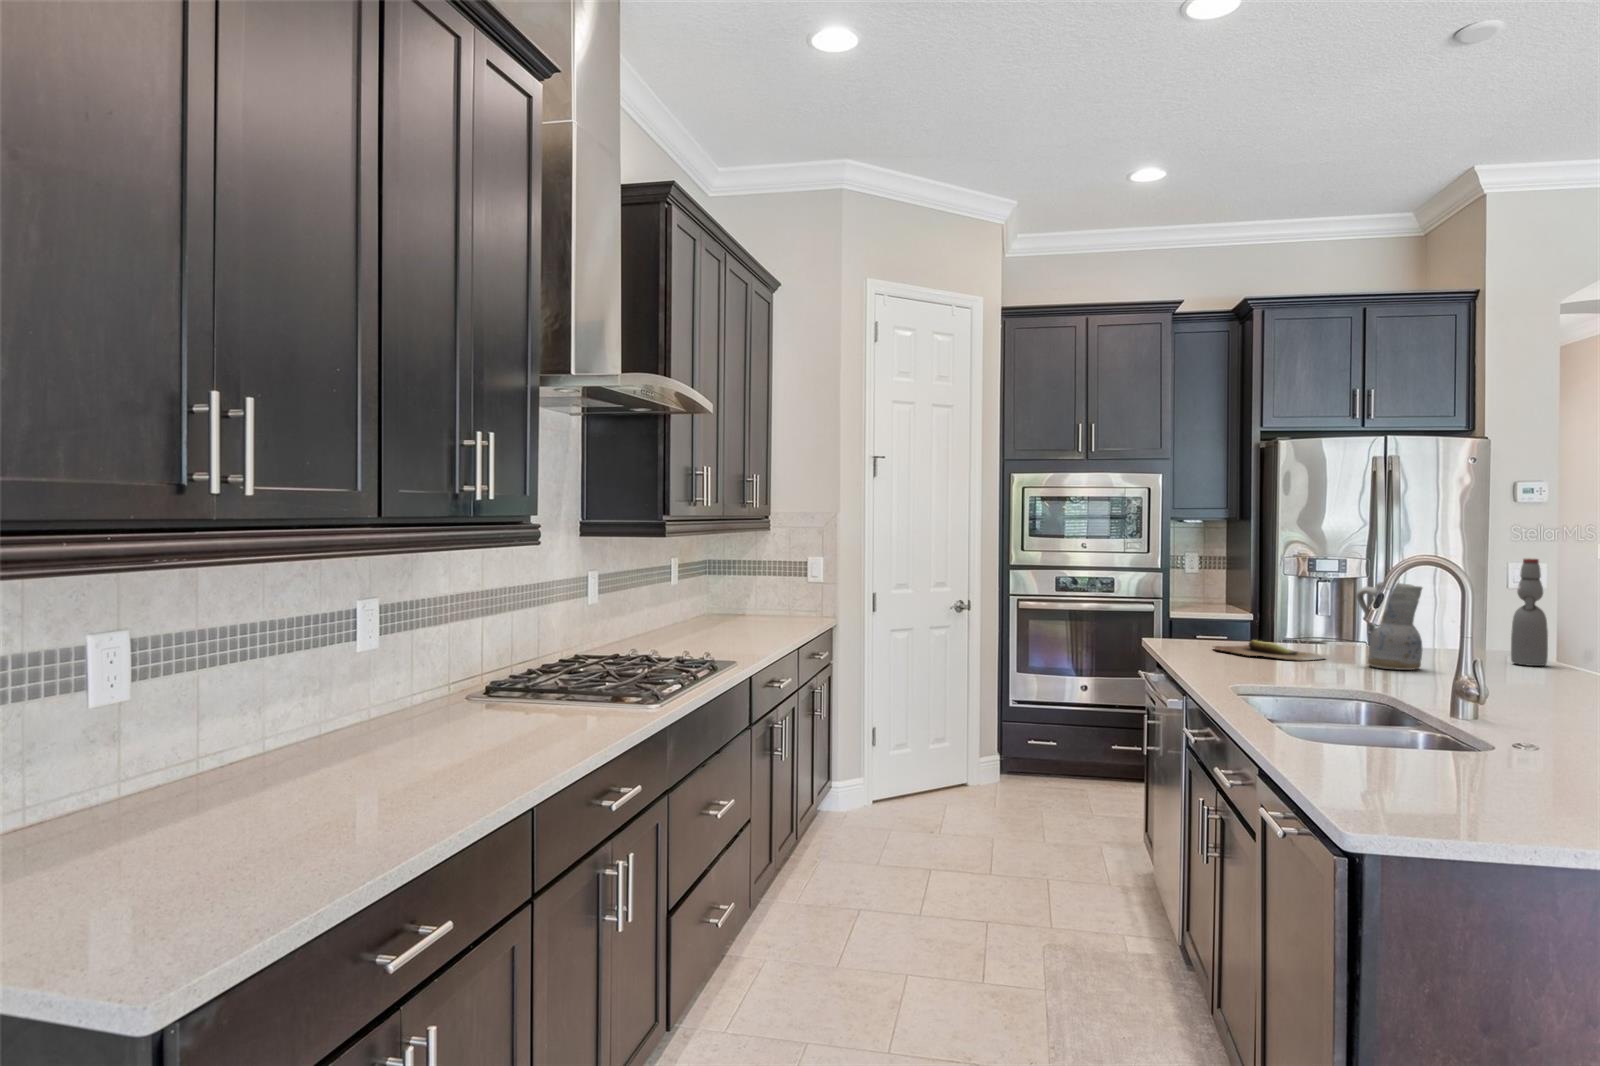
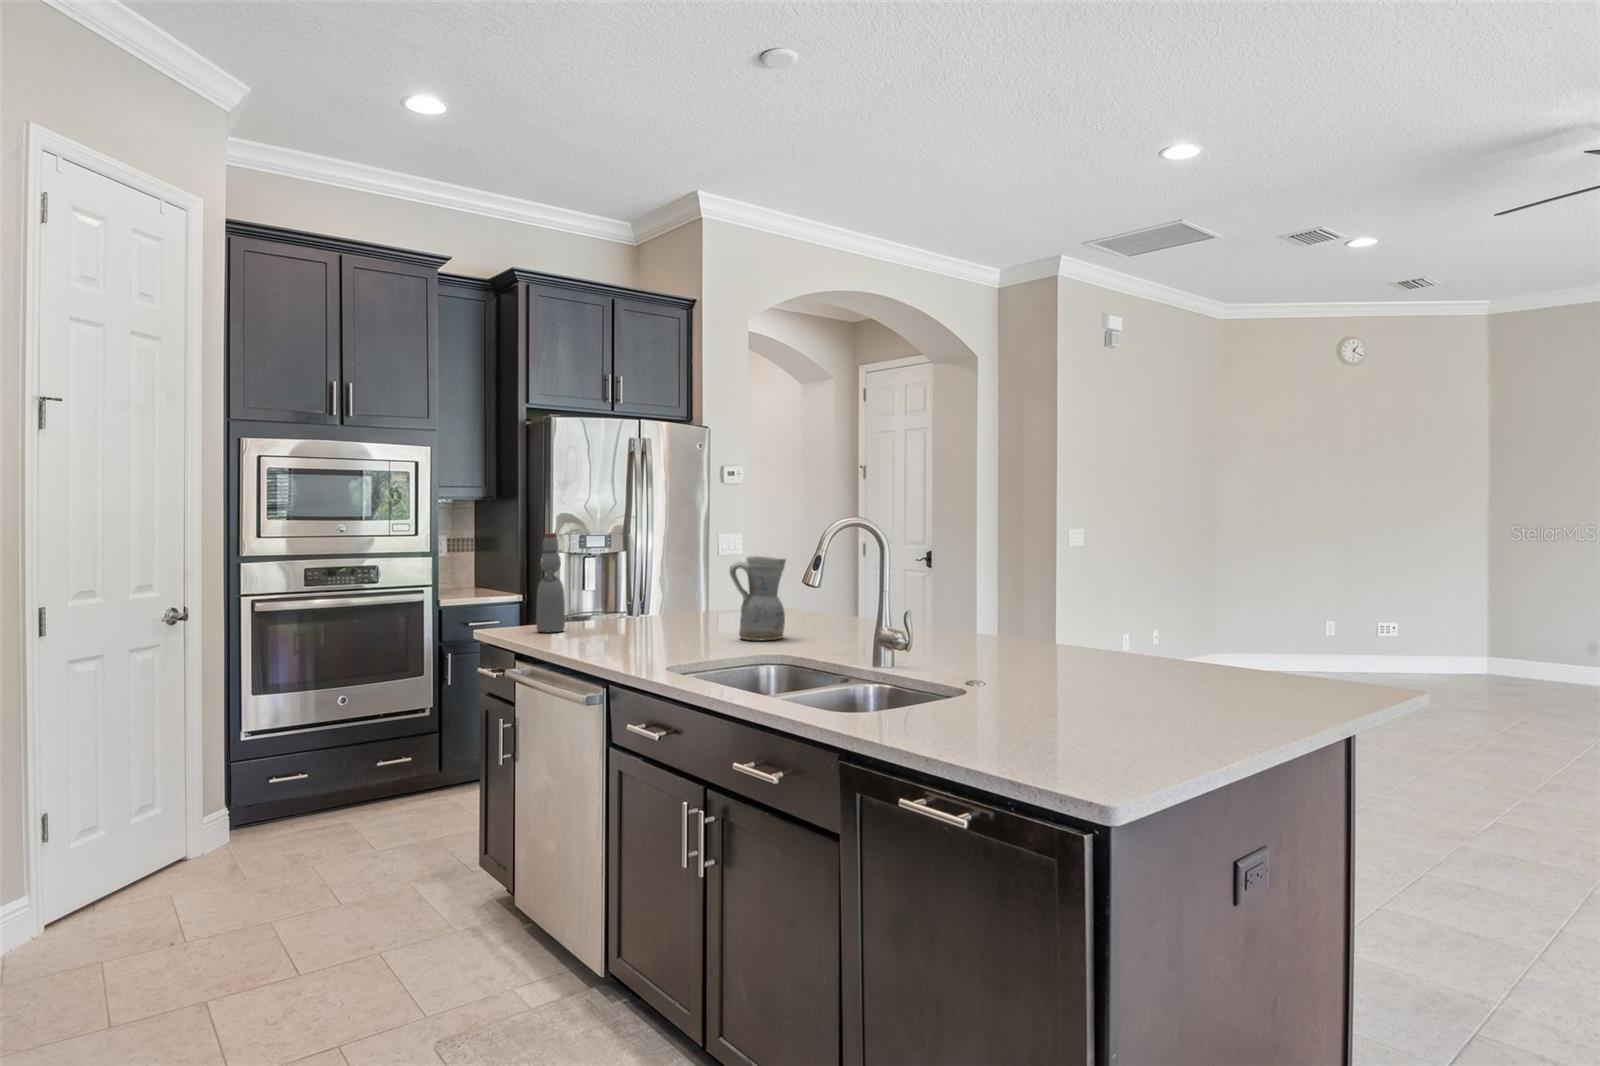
bottle: present [1511,558,1548,666] -> present [536,533,565,632]
cutting board: present [1214,640,1324,660] -> none [576,624,695,642]

